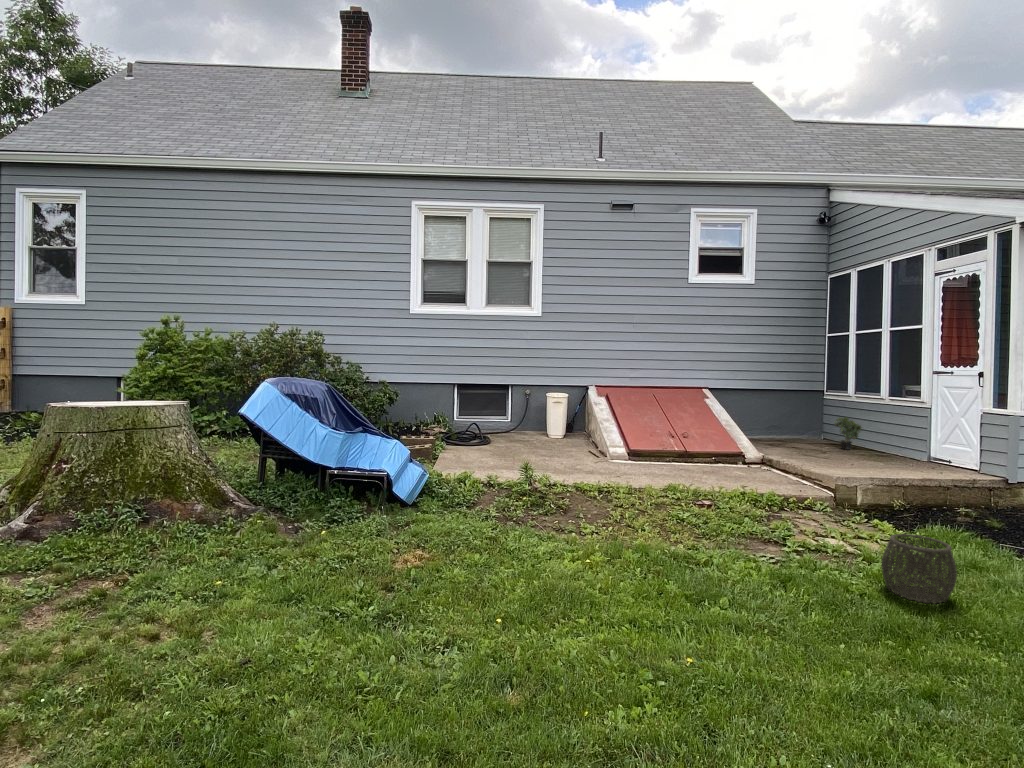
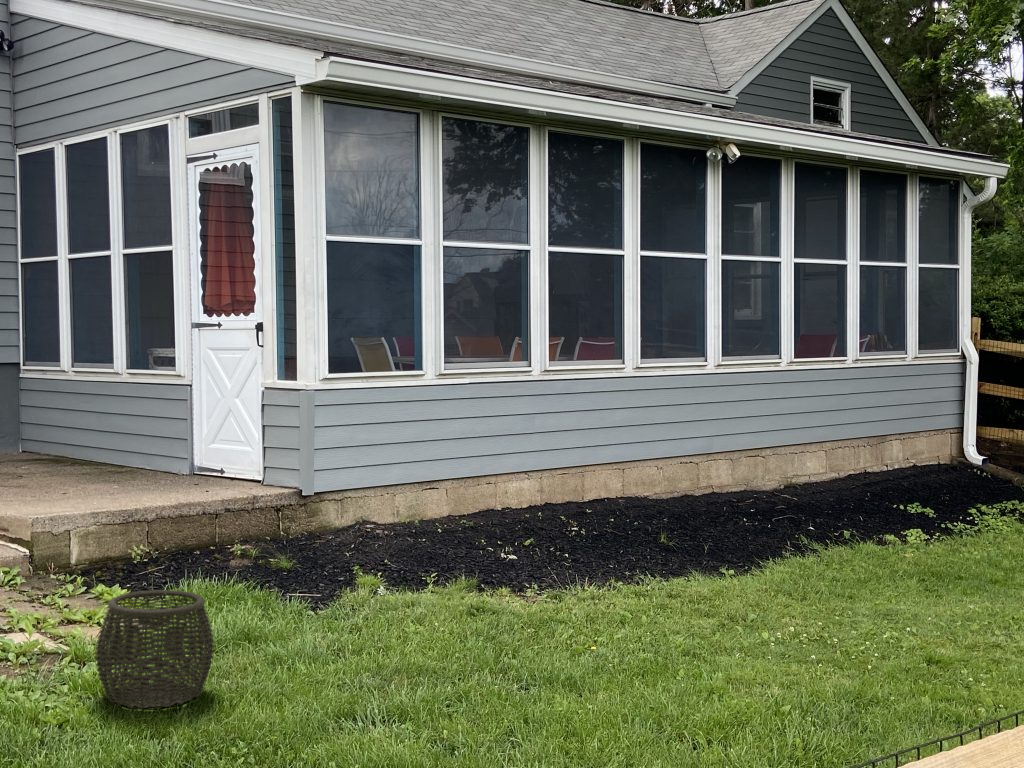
potted plant: present [834,417,862,450] -> none [37,413,90,474]

